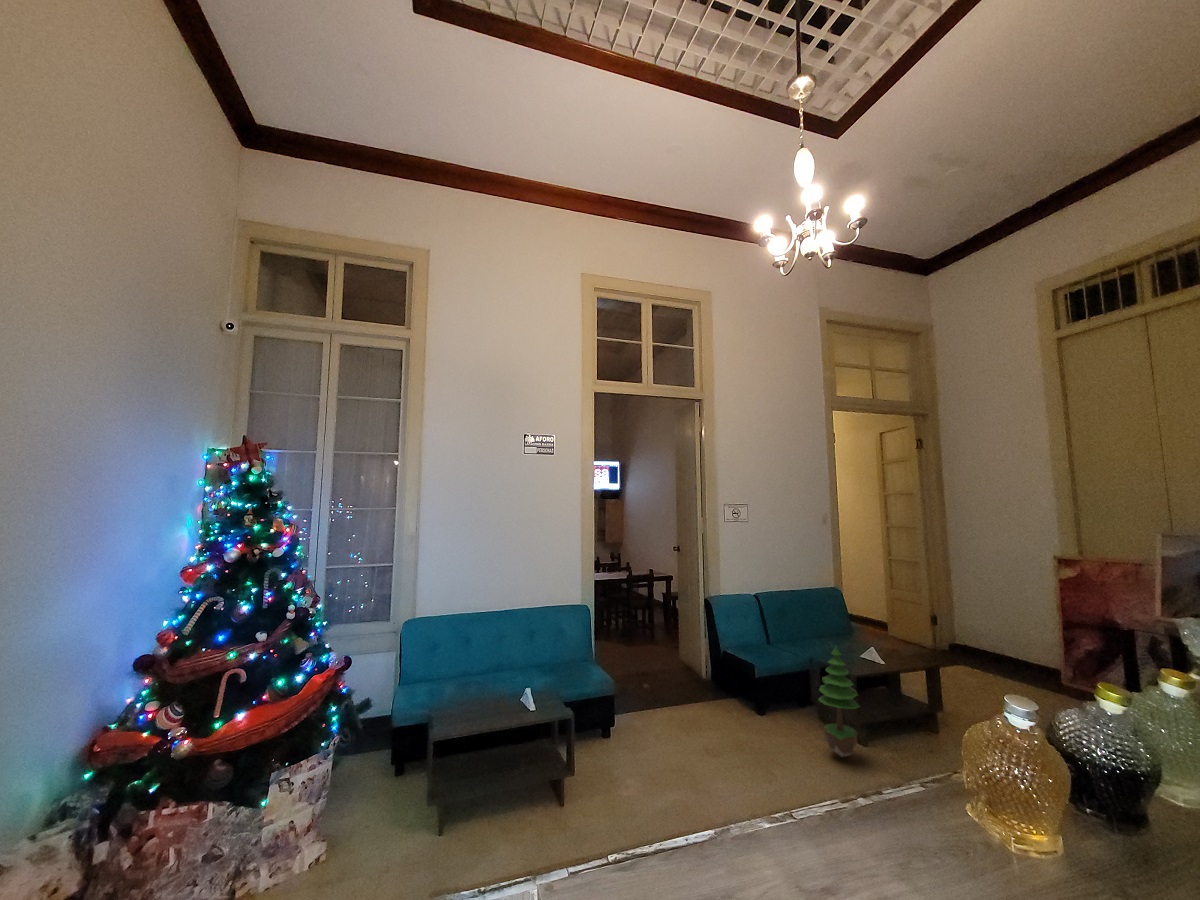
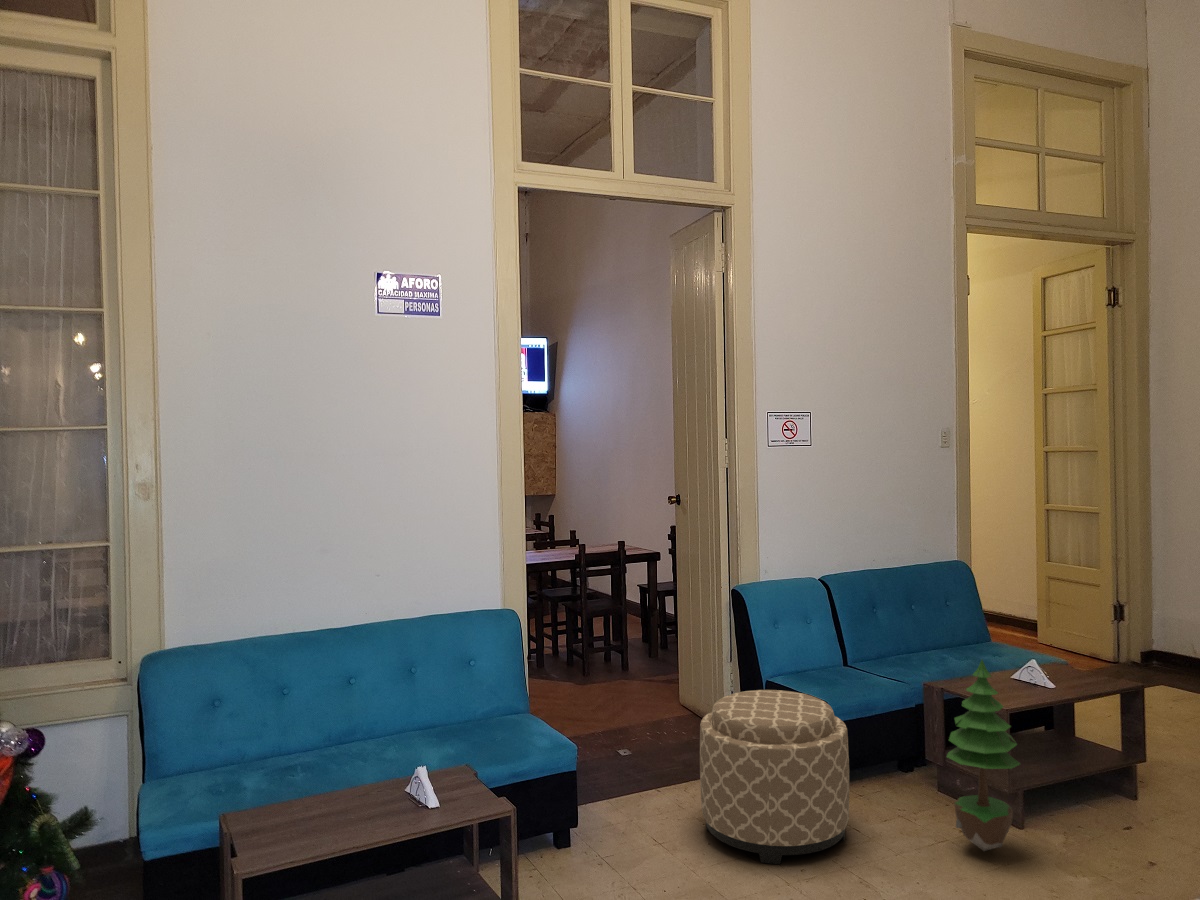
ottoman: none [682,656,765,756] -> present [700,690,849,864]

